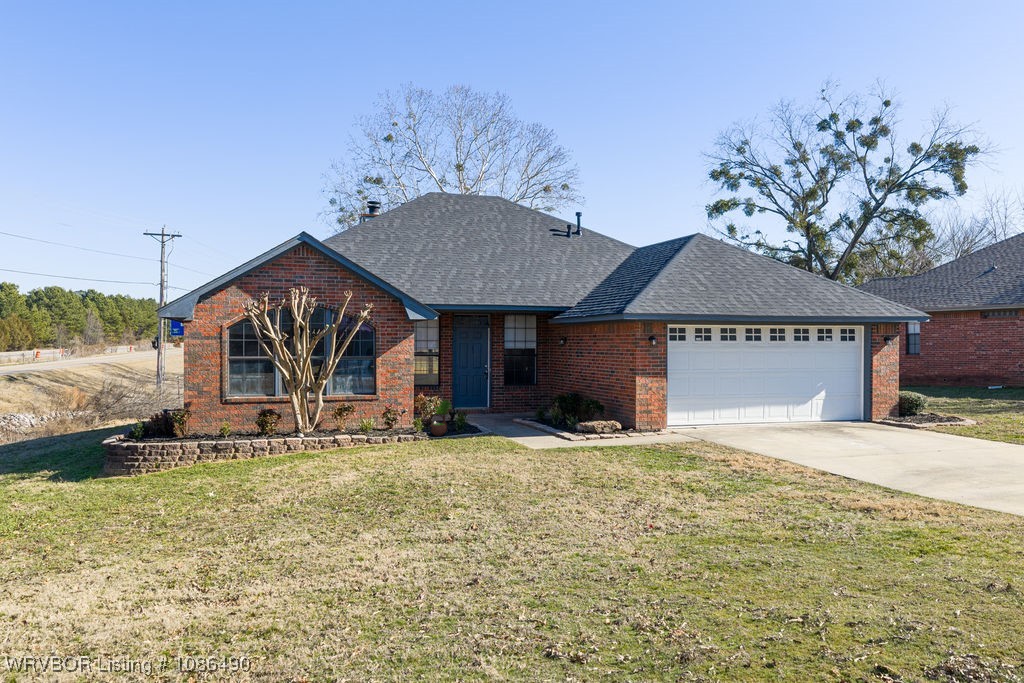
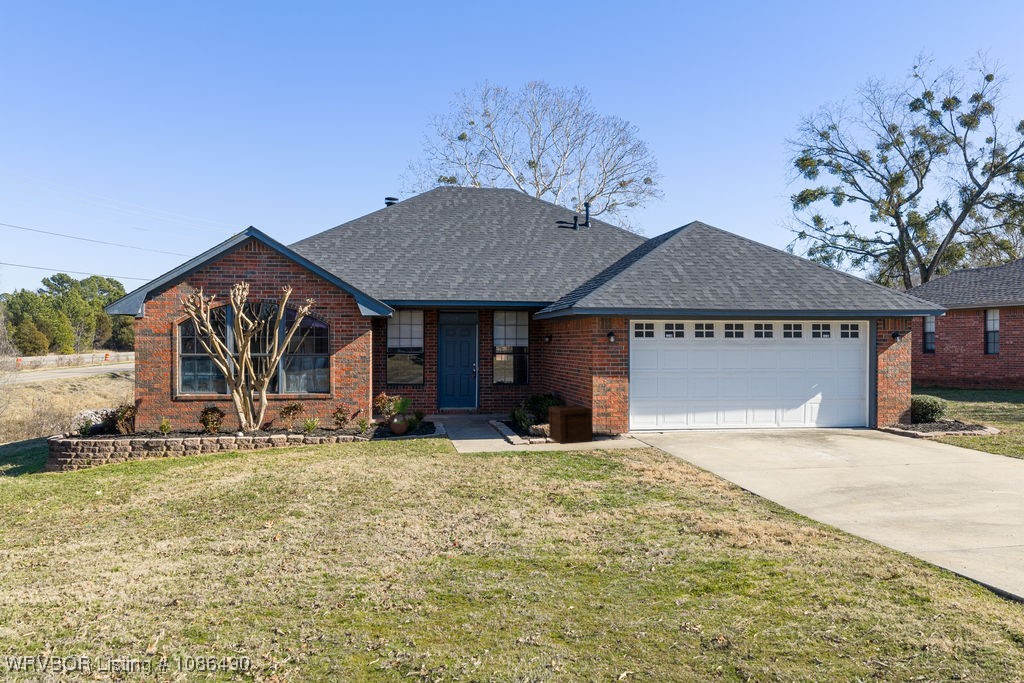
wooden crate: none [593,404,637,440] -> present [549,405,592,444]

